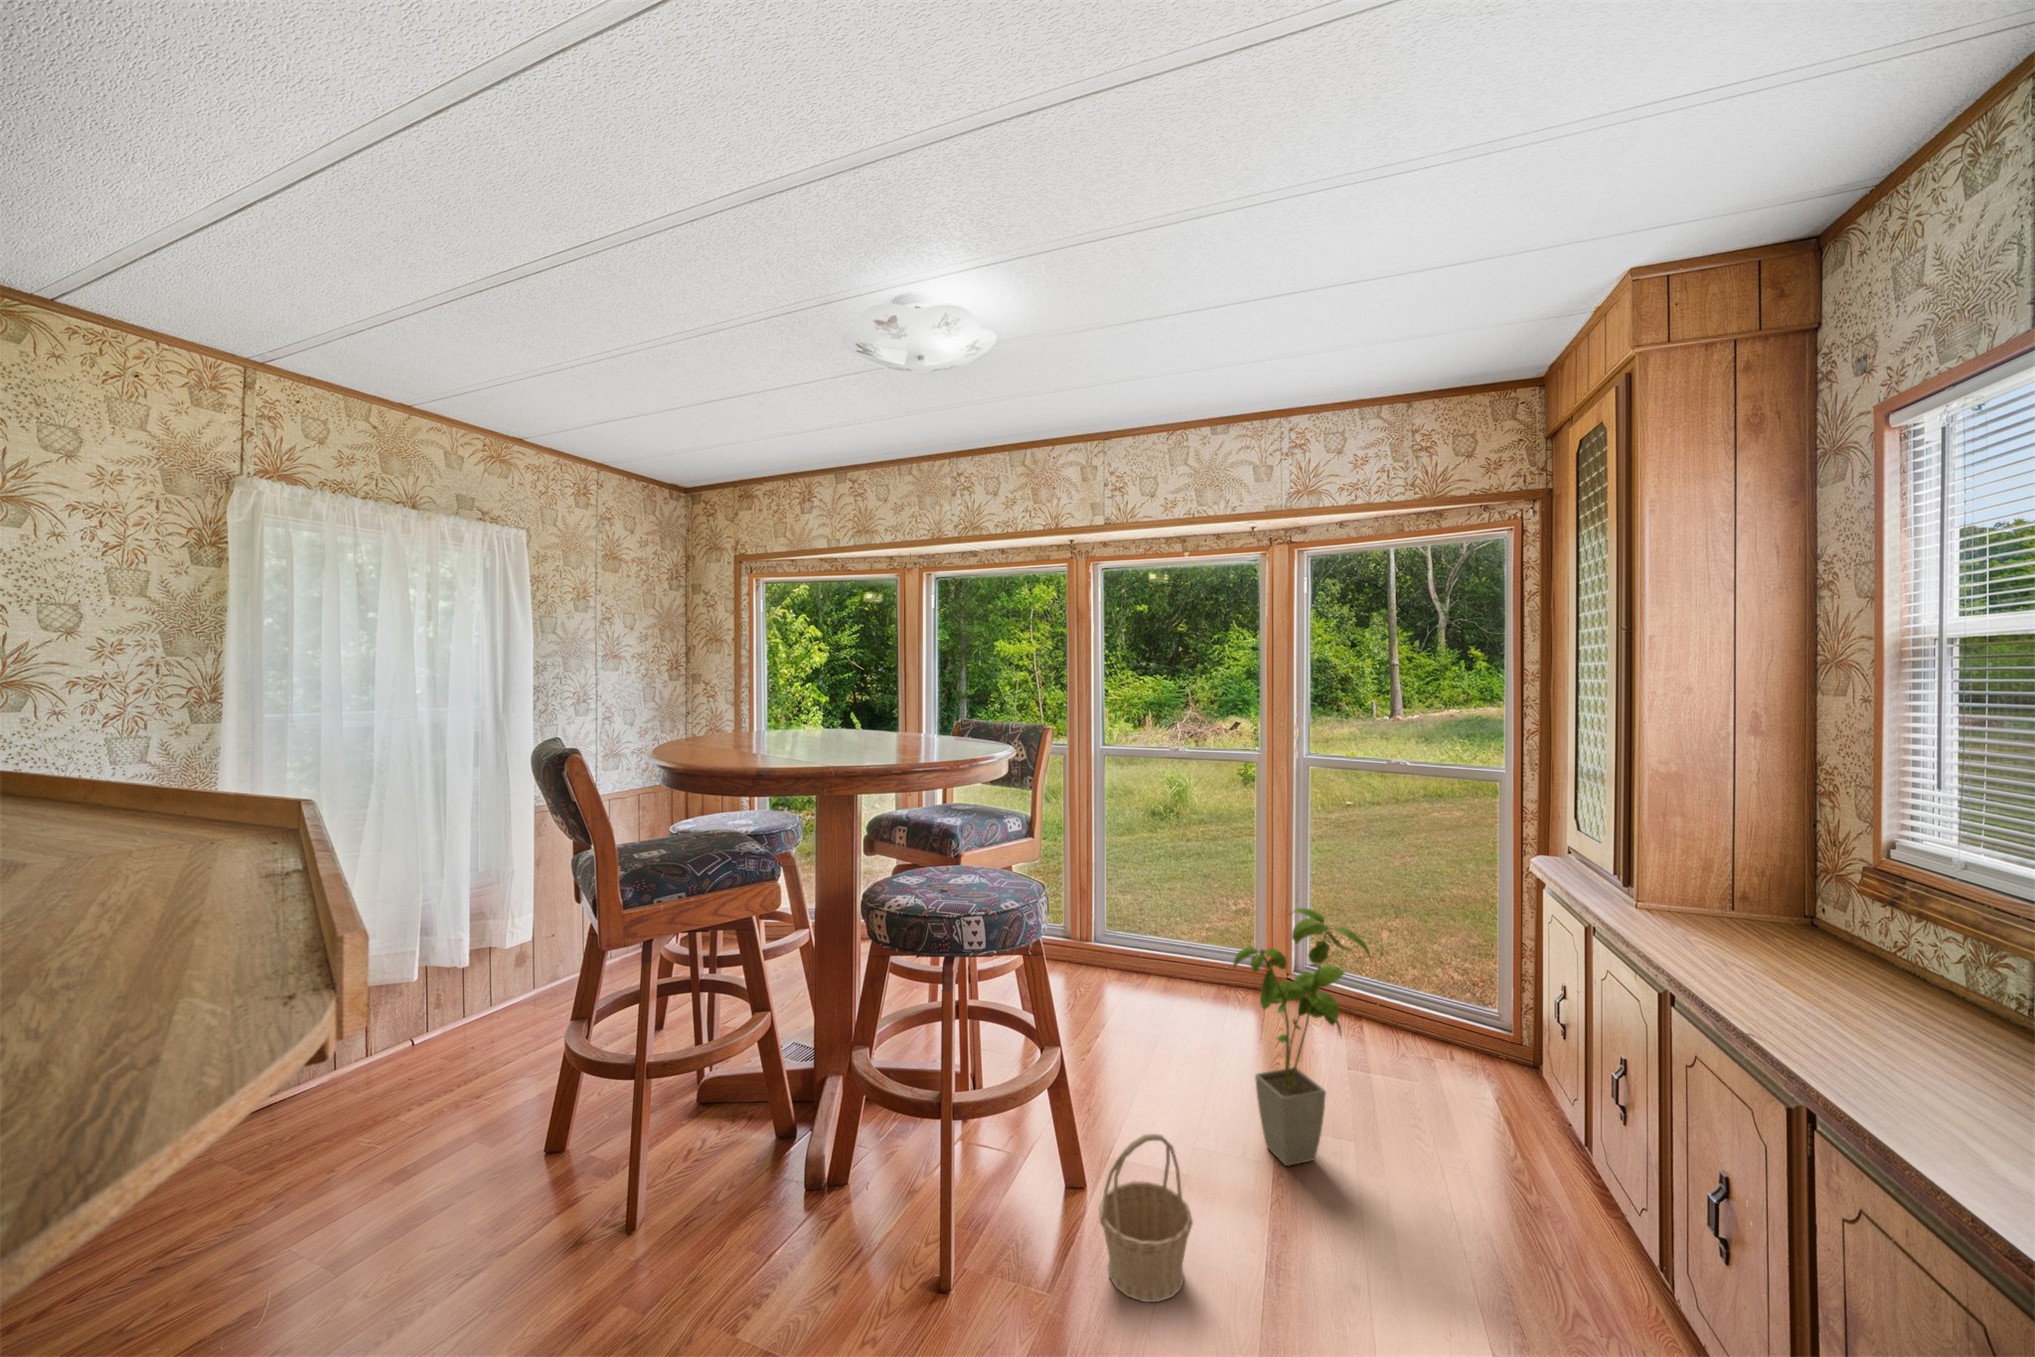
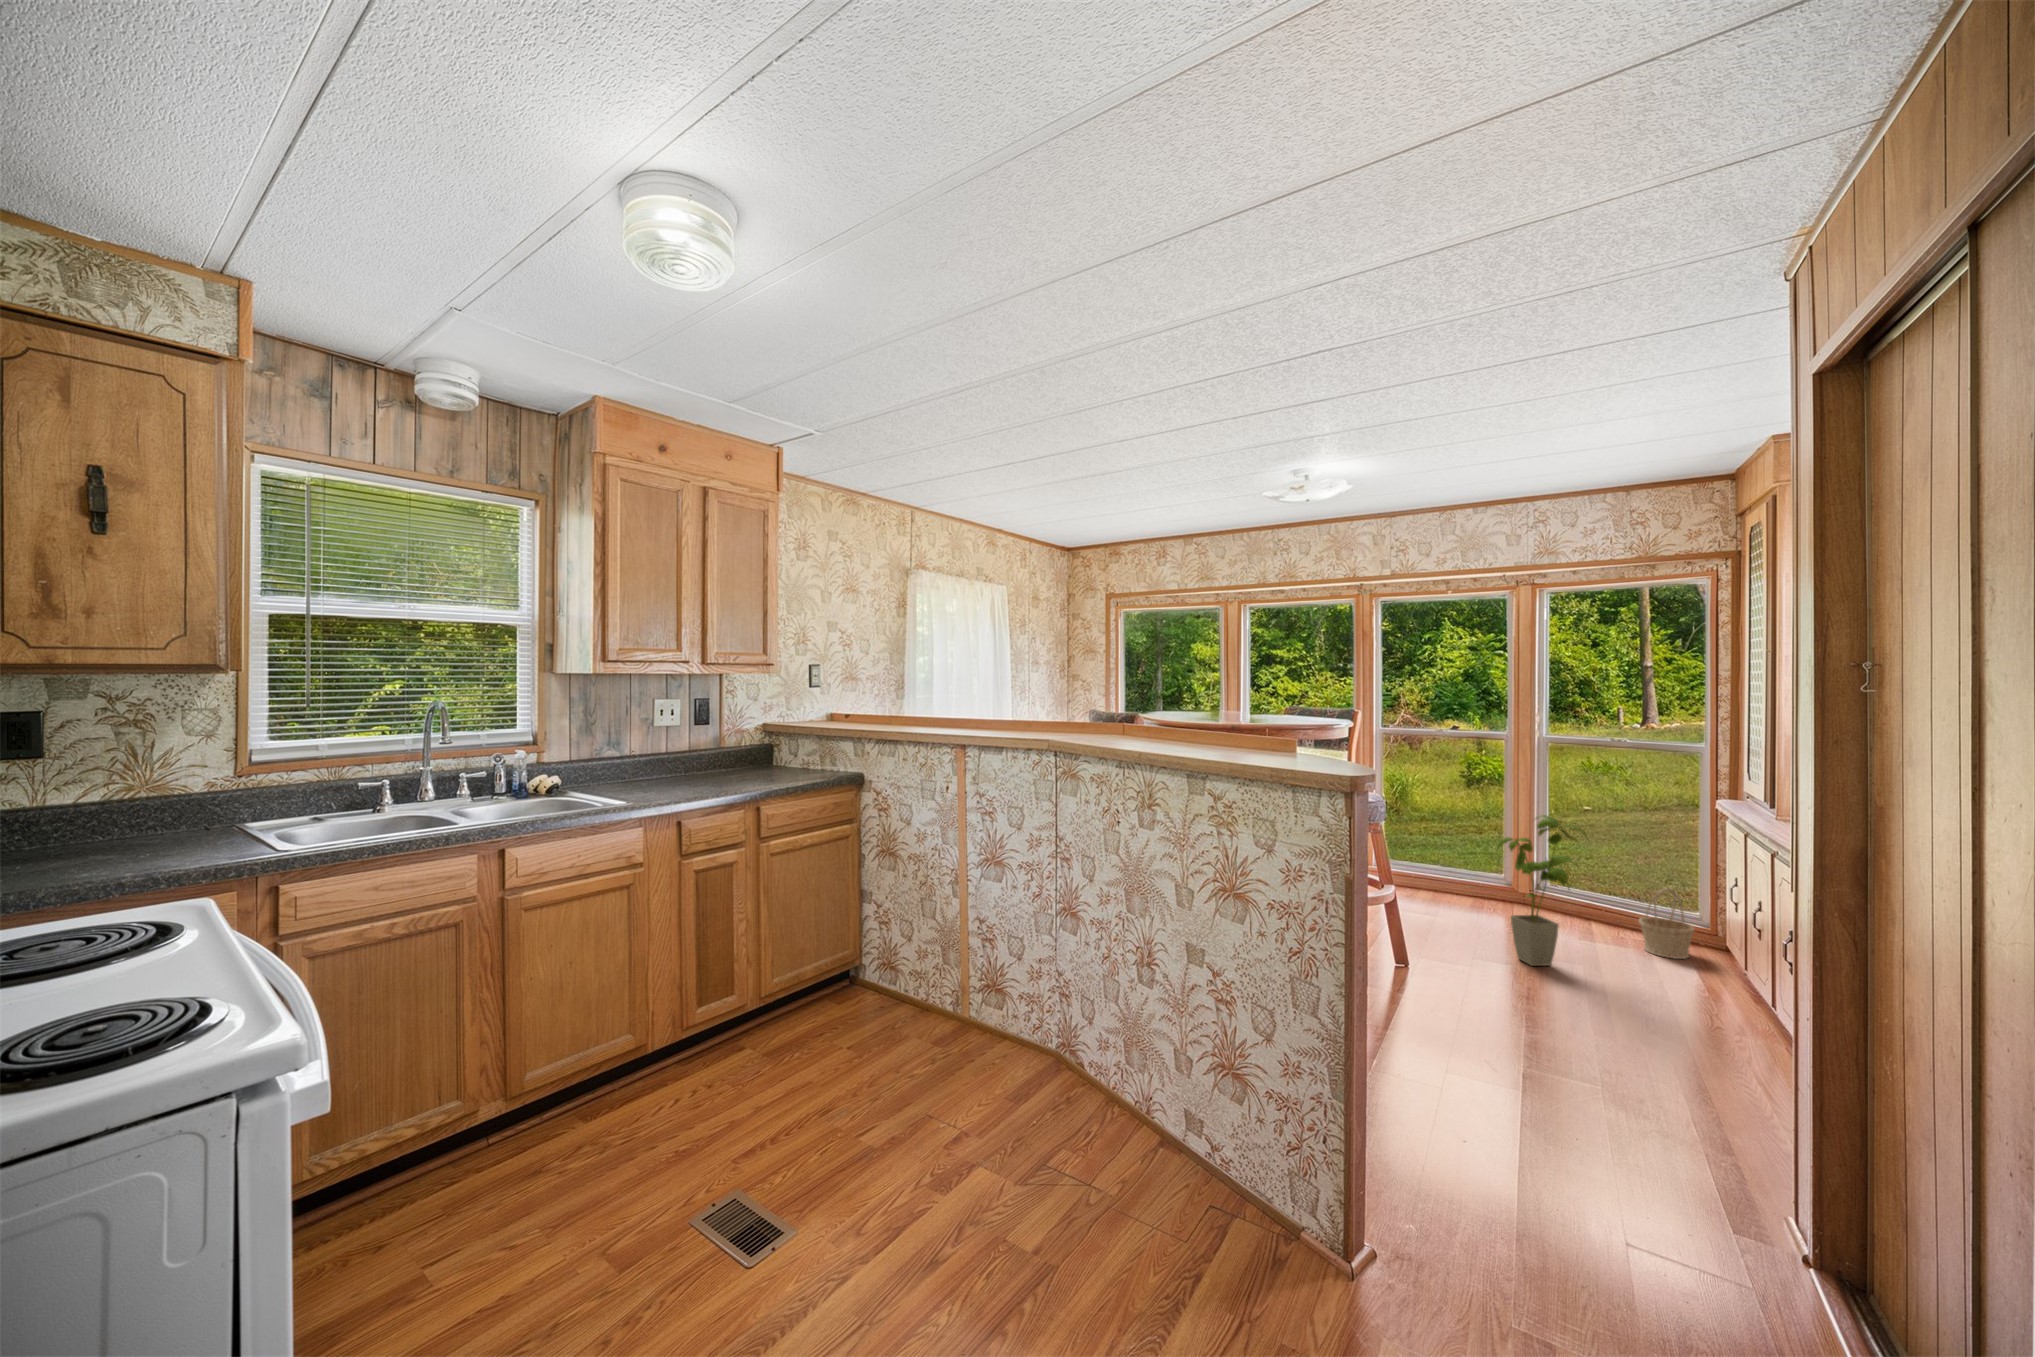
basket: present [1099,1134,1193,1302] -> present [1639,888,1695,959]

